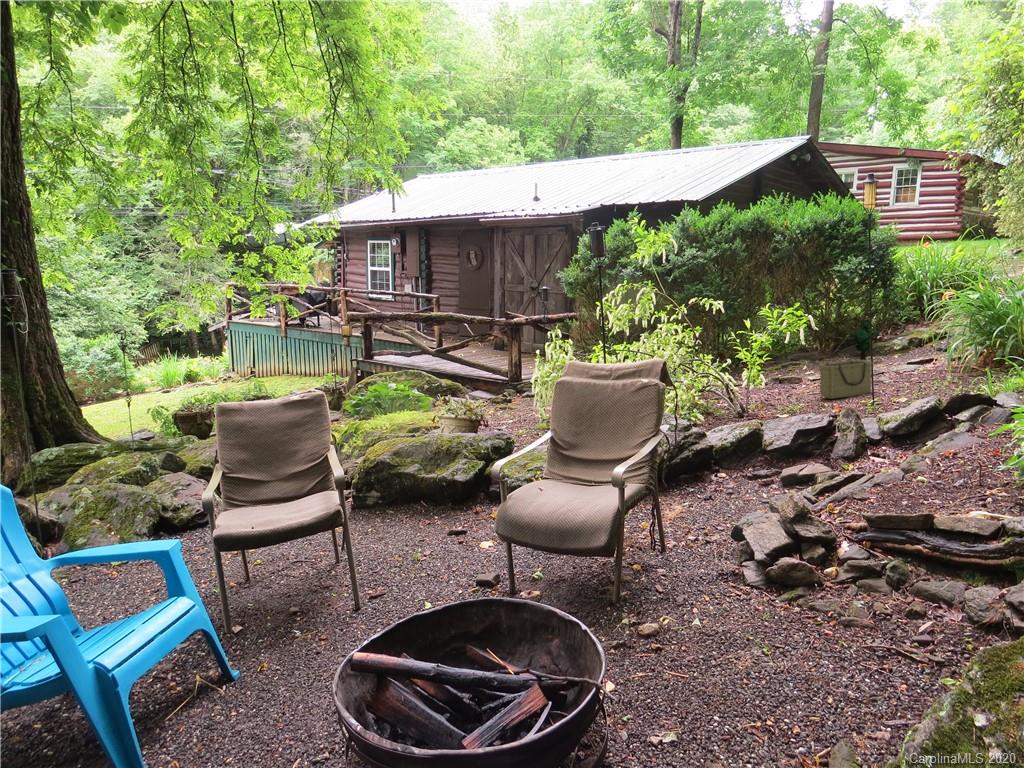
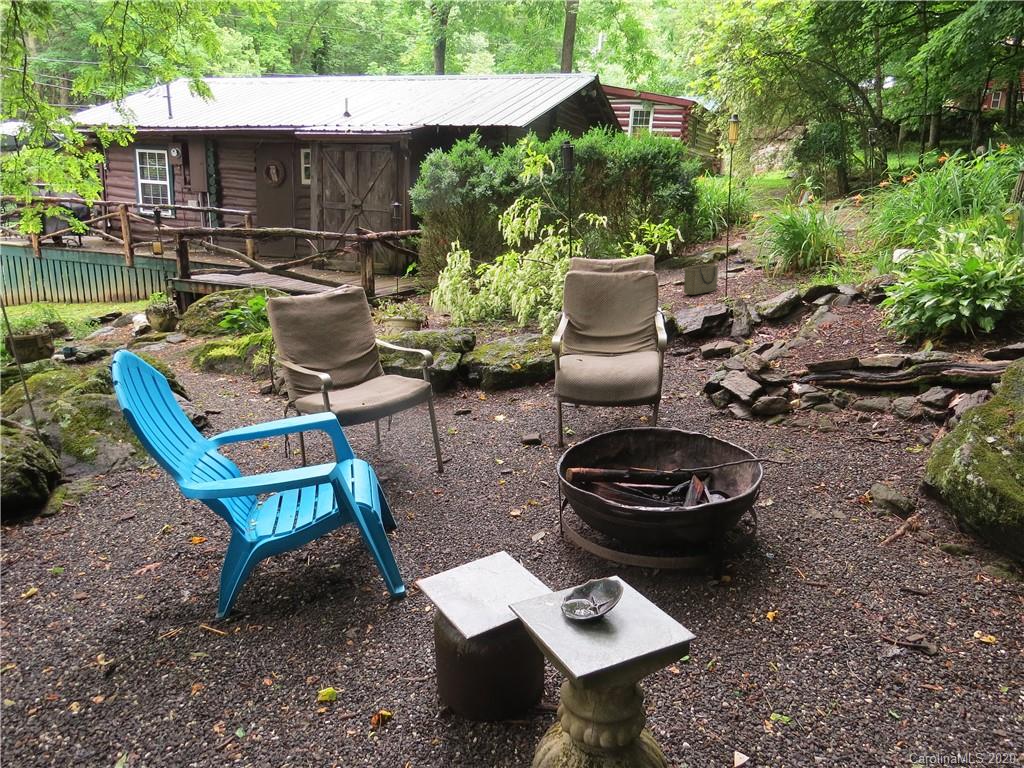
decorative plant: present [849,317,877,360] -> none [674,232,696,271]

